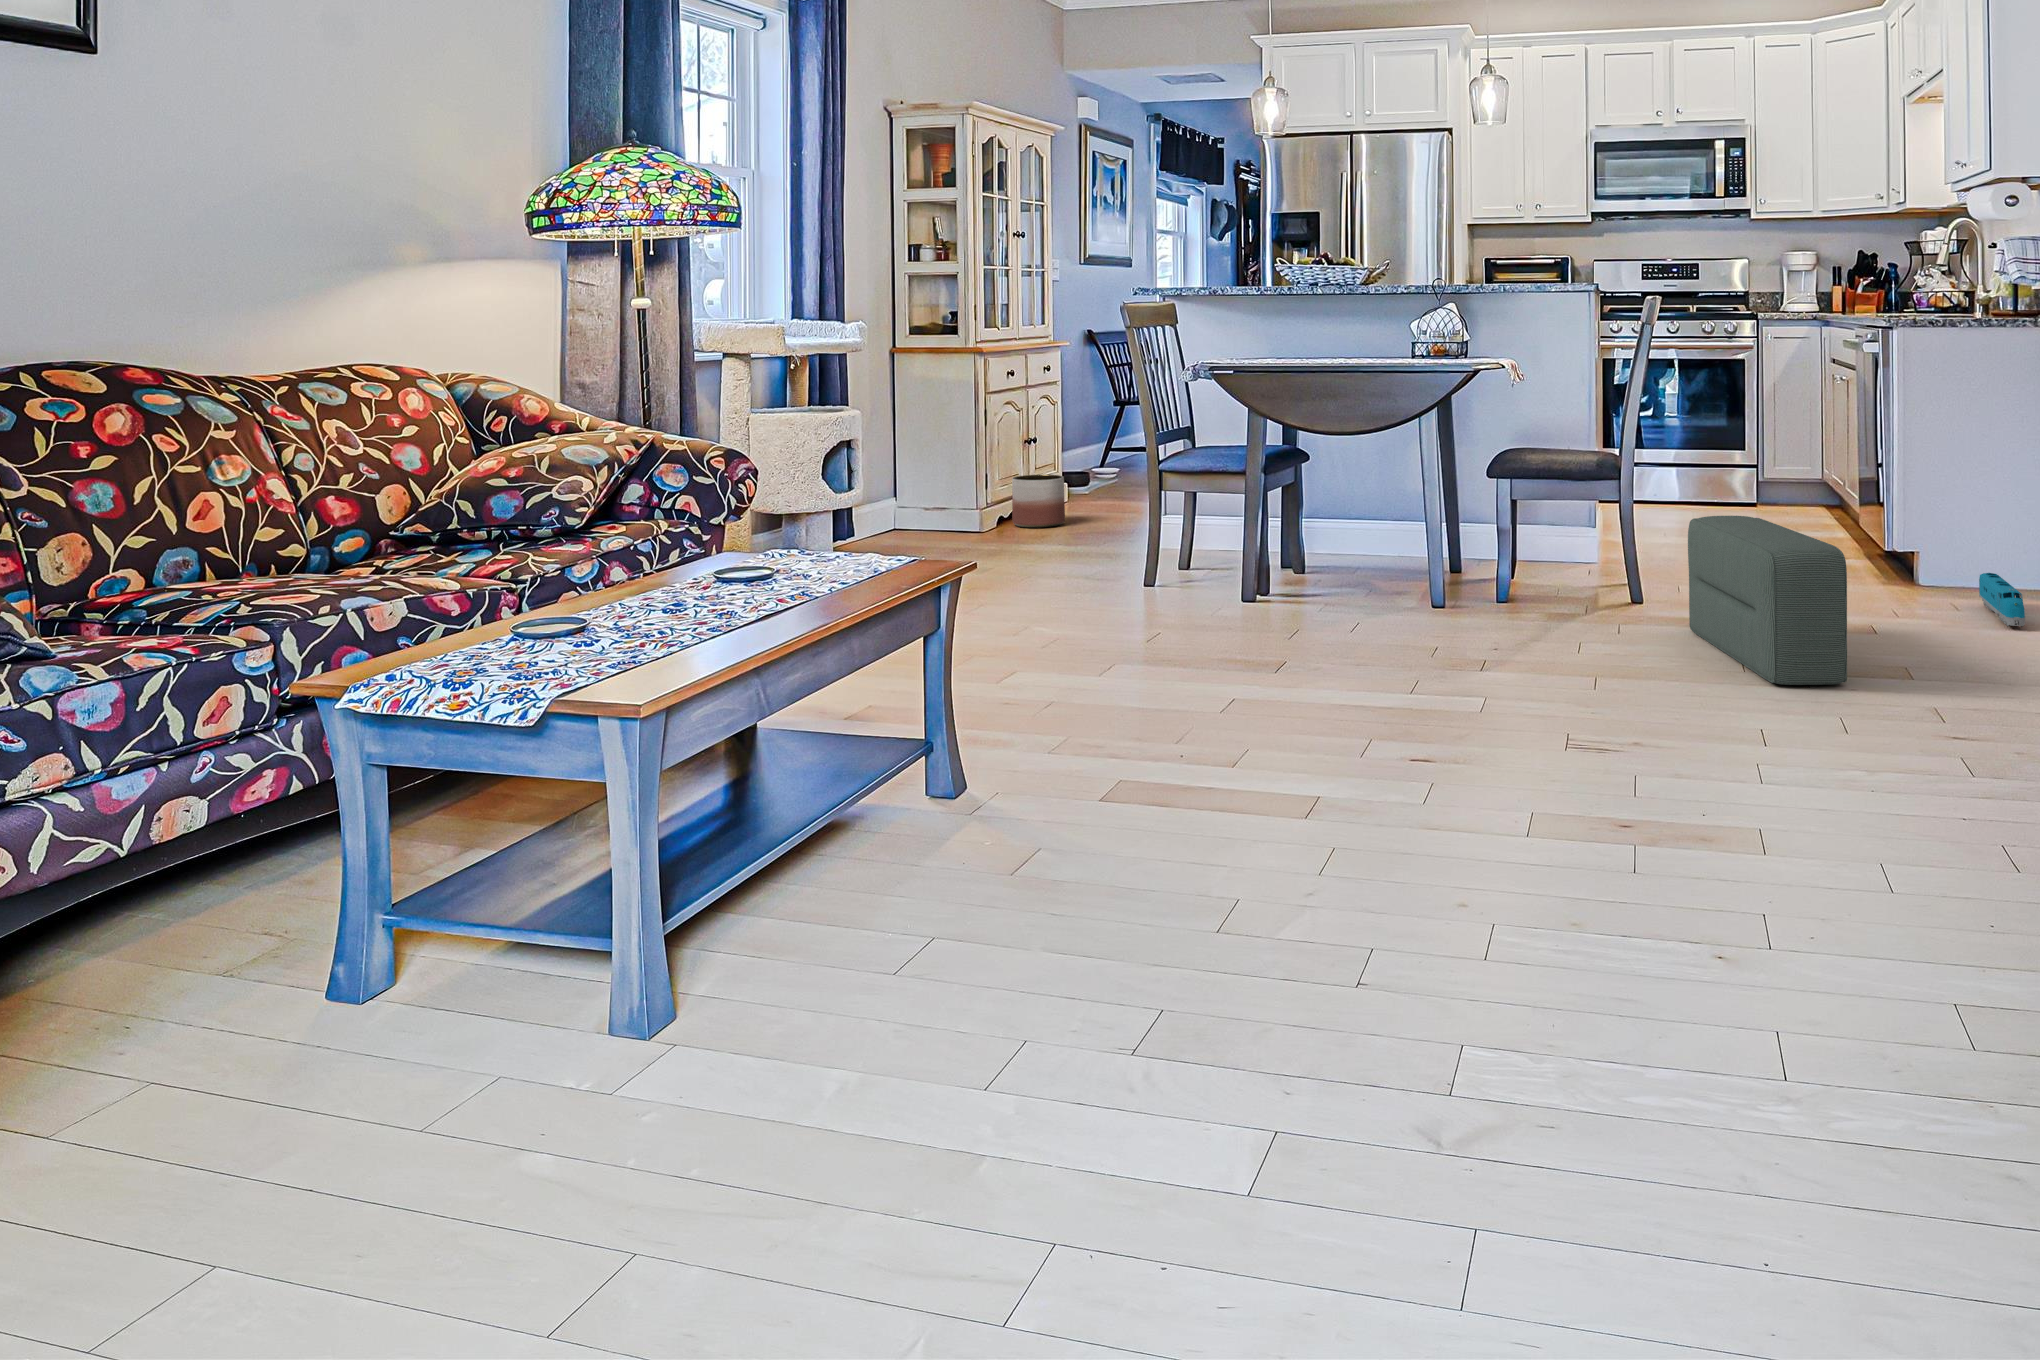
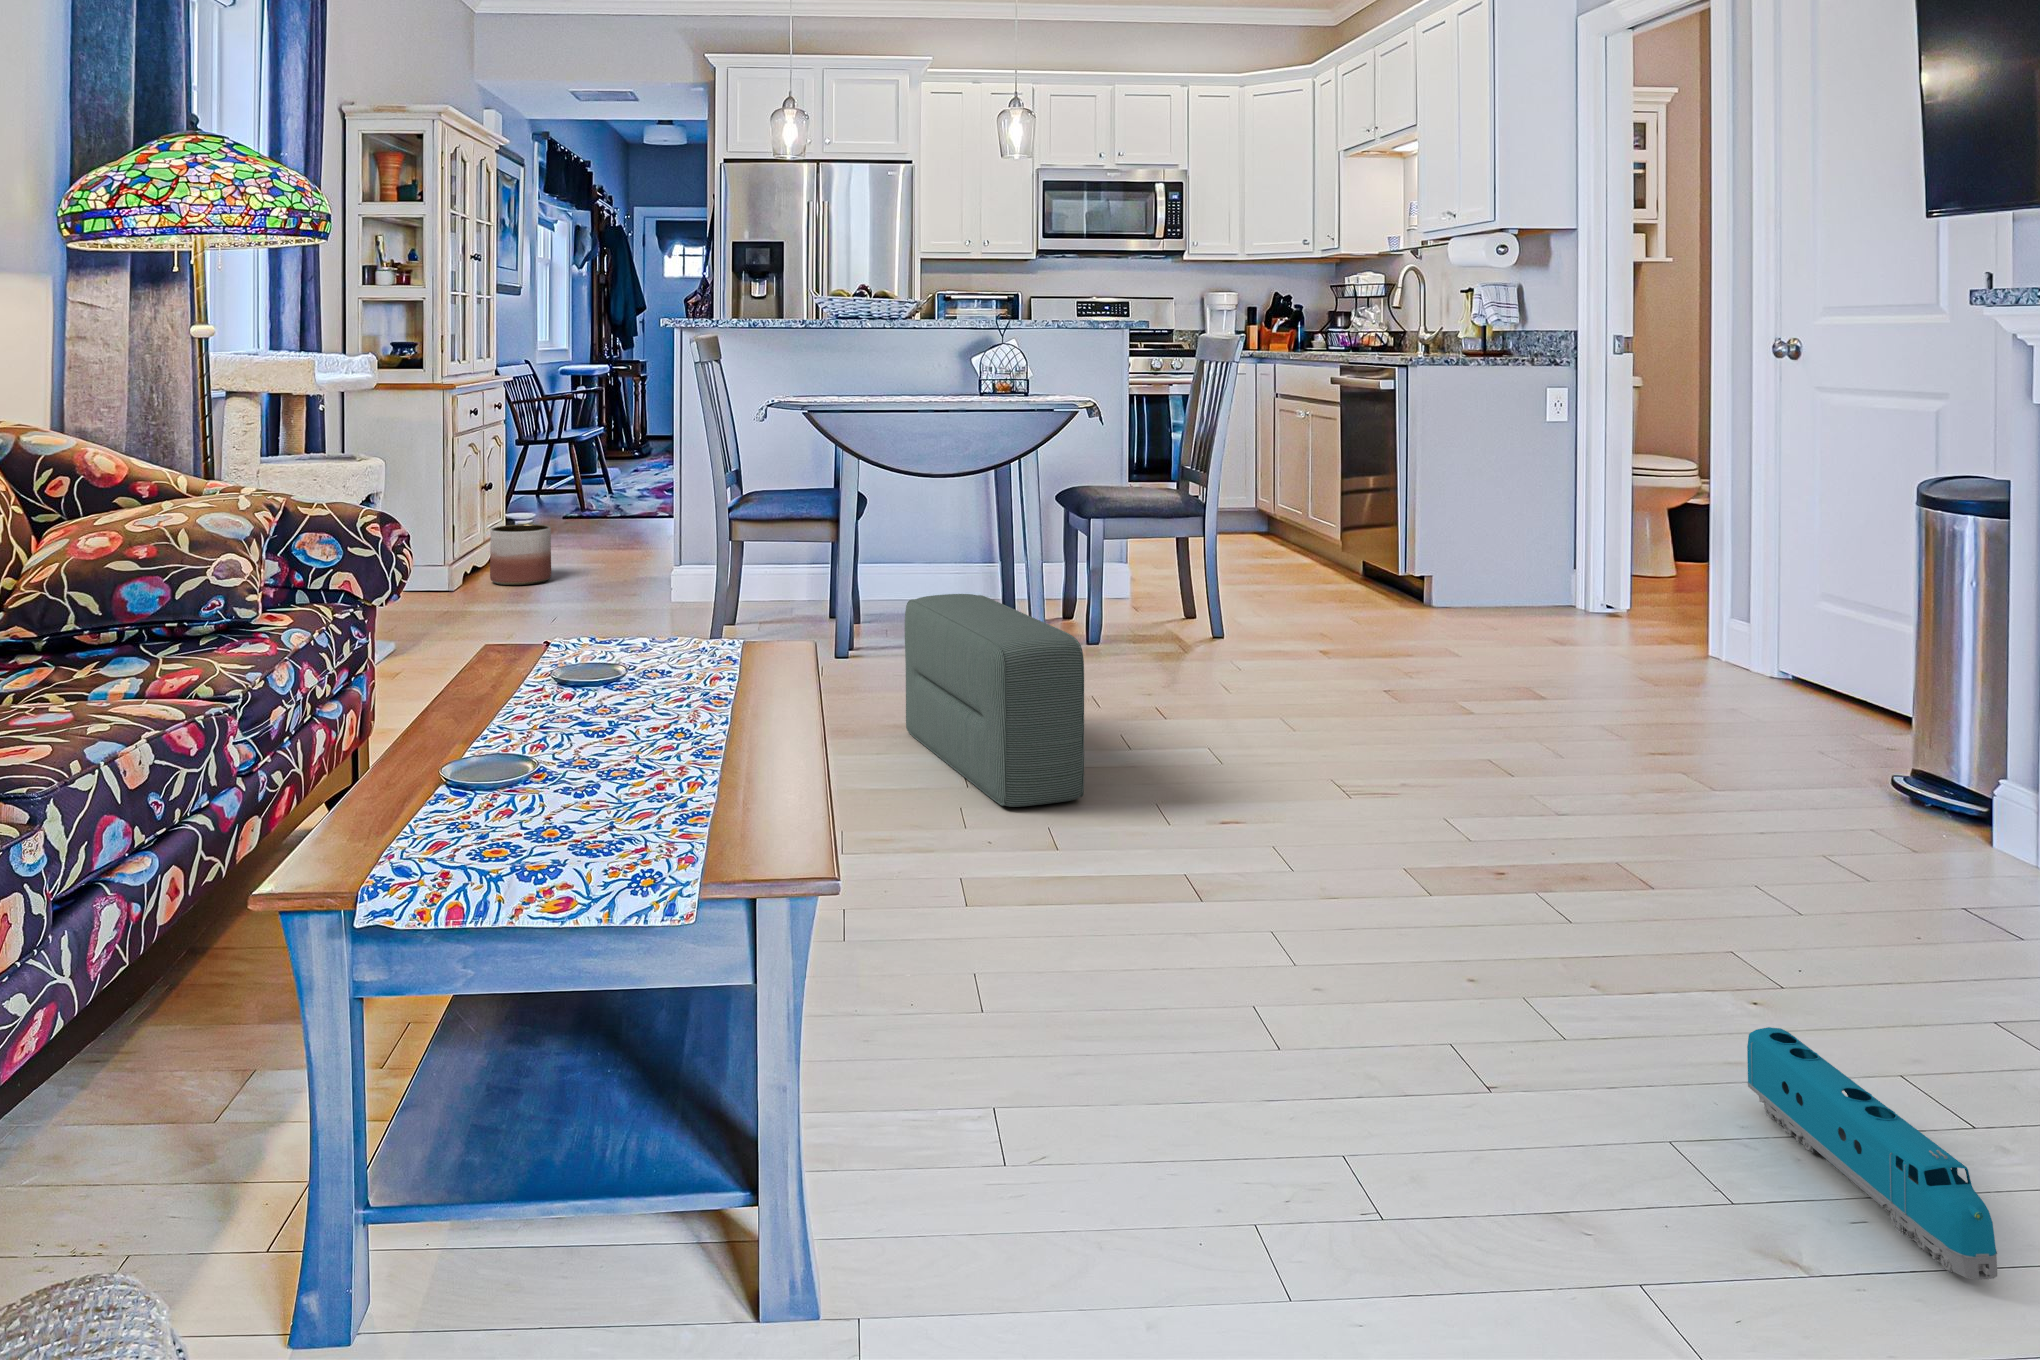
pouf: present [1688,516,1847,685] -> present [905,594,1084,807]
toy train: present [1979,573,2025,627] -> present [1747,1027,1997,1280]

